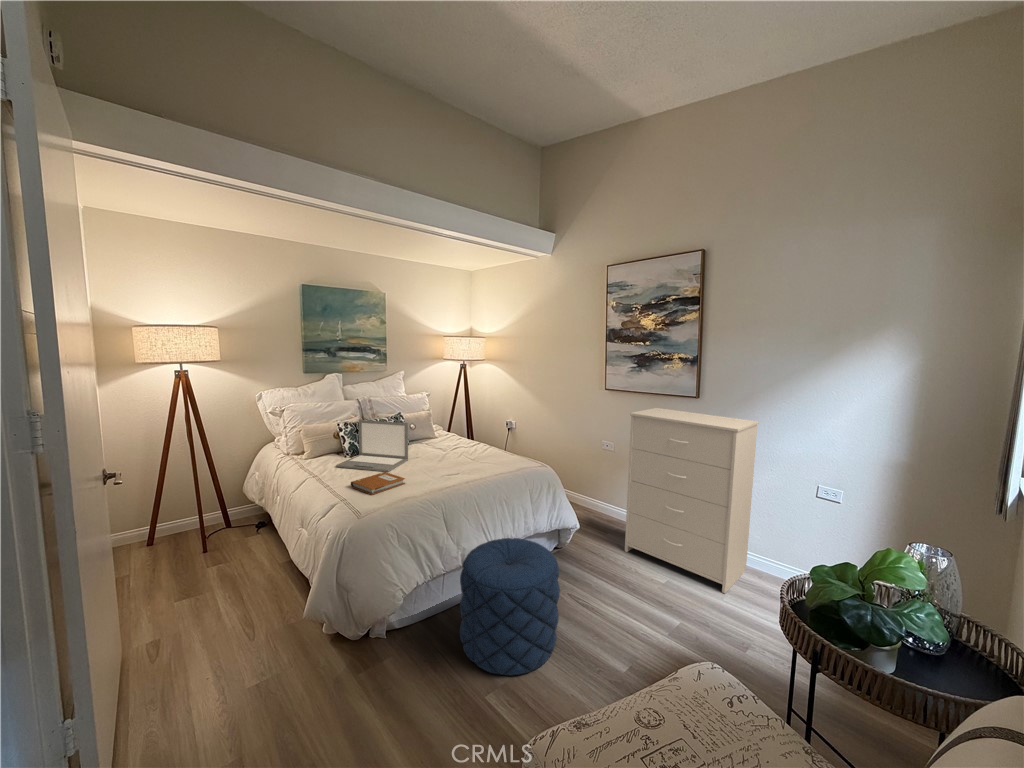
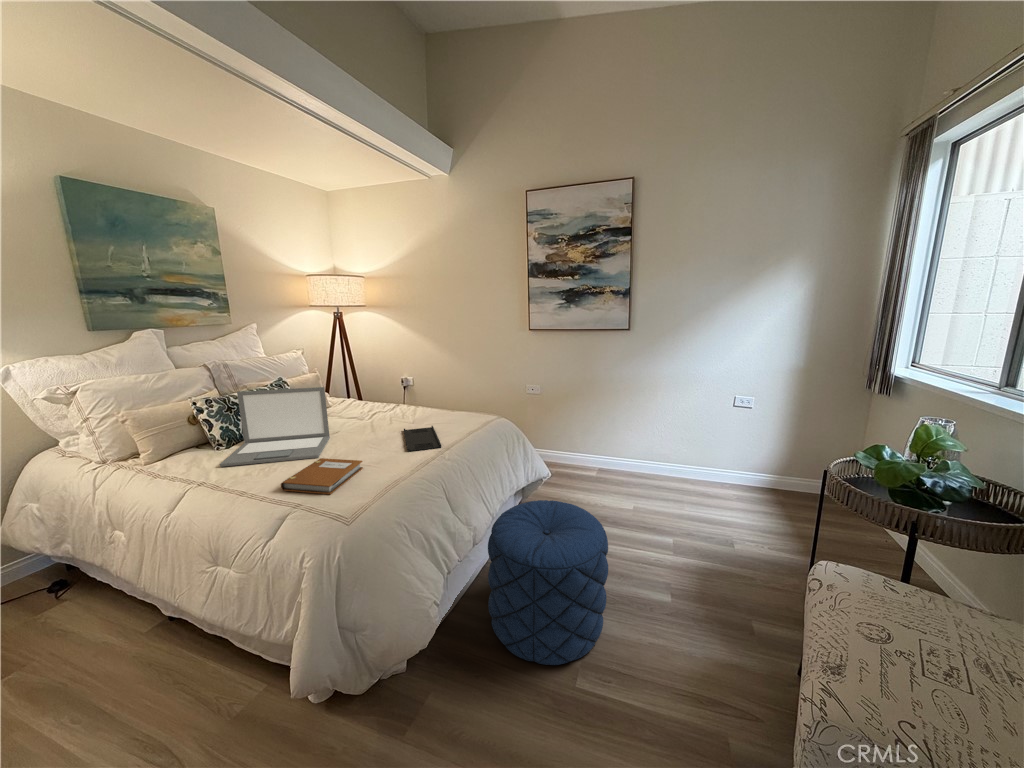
dresser: present [625,408,759,593] -> none [577,343,693,502]
tray: none [443,462,479,481] -> present [404,426,441,451]

